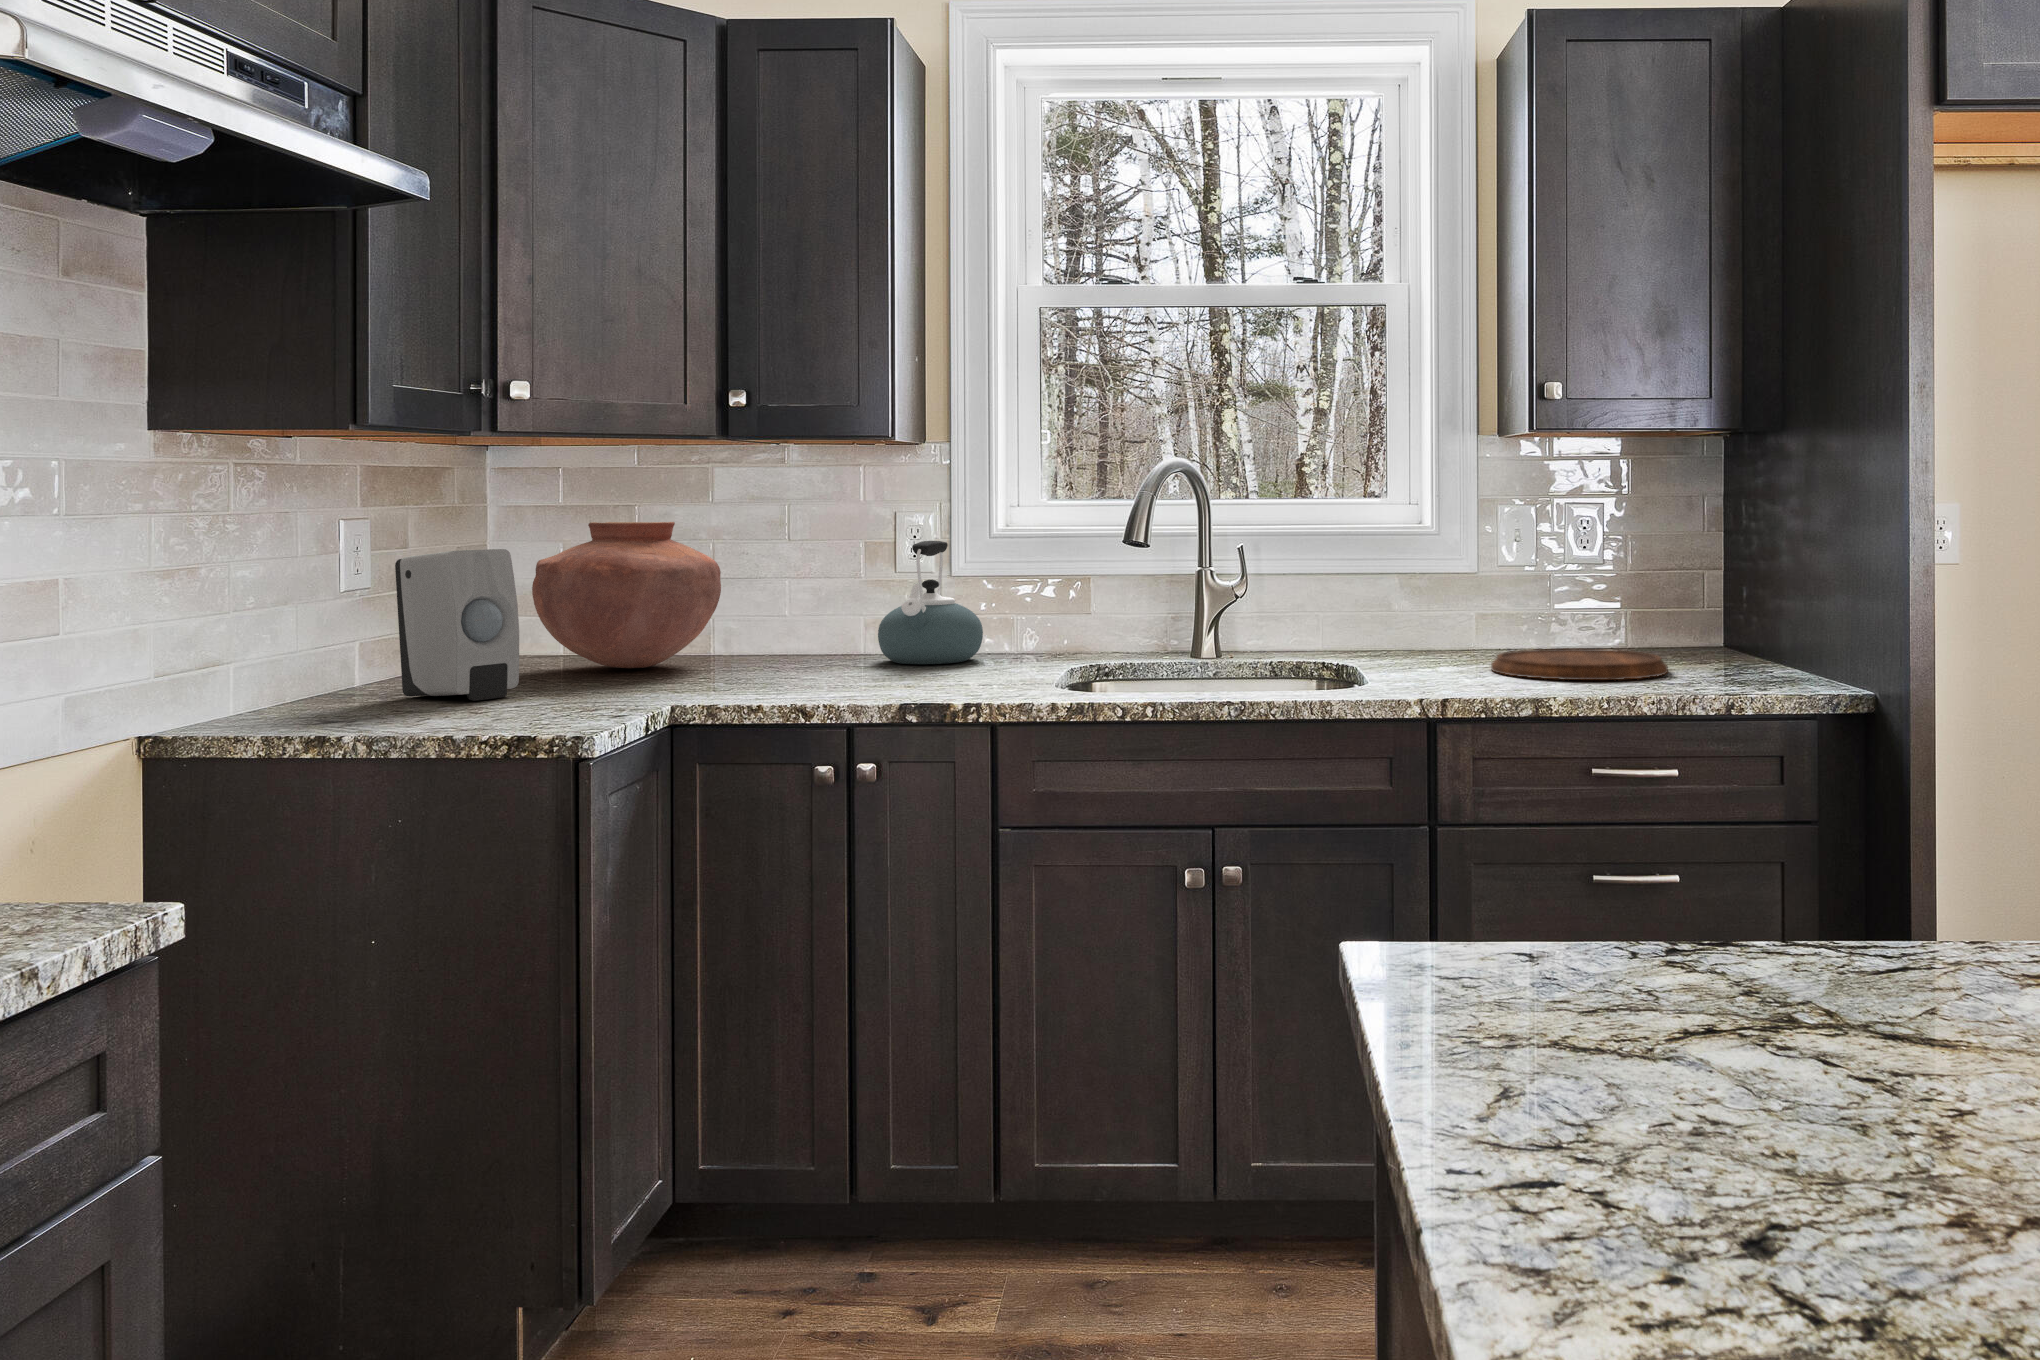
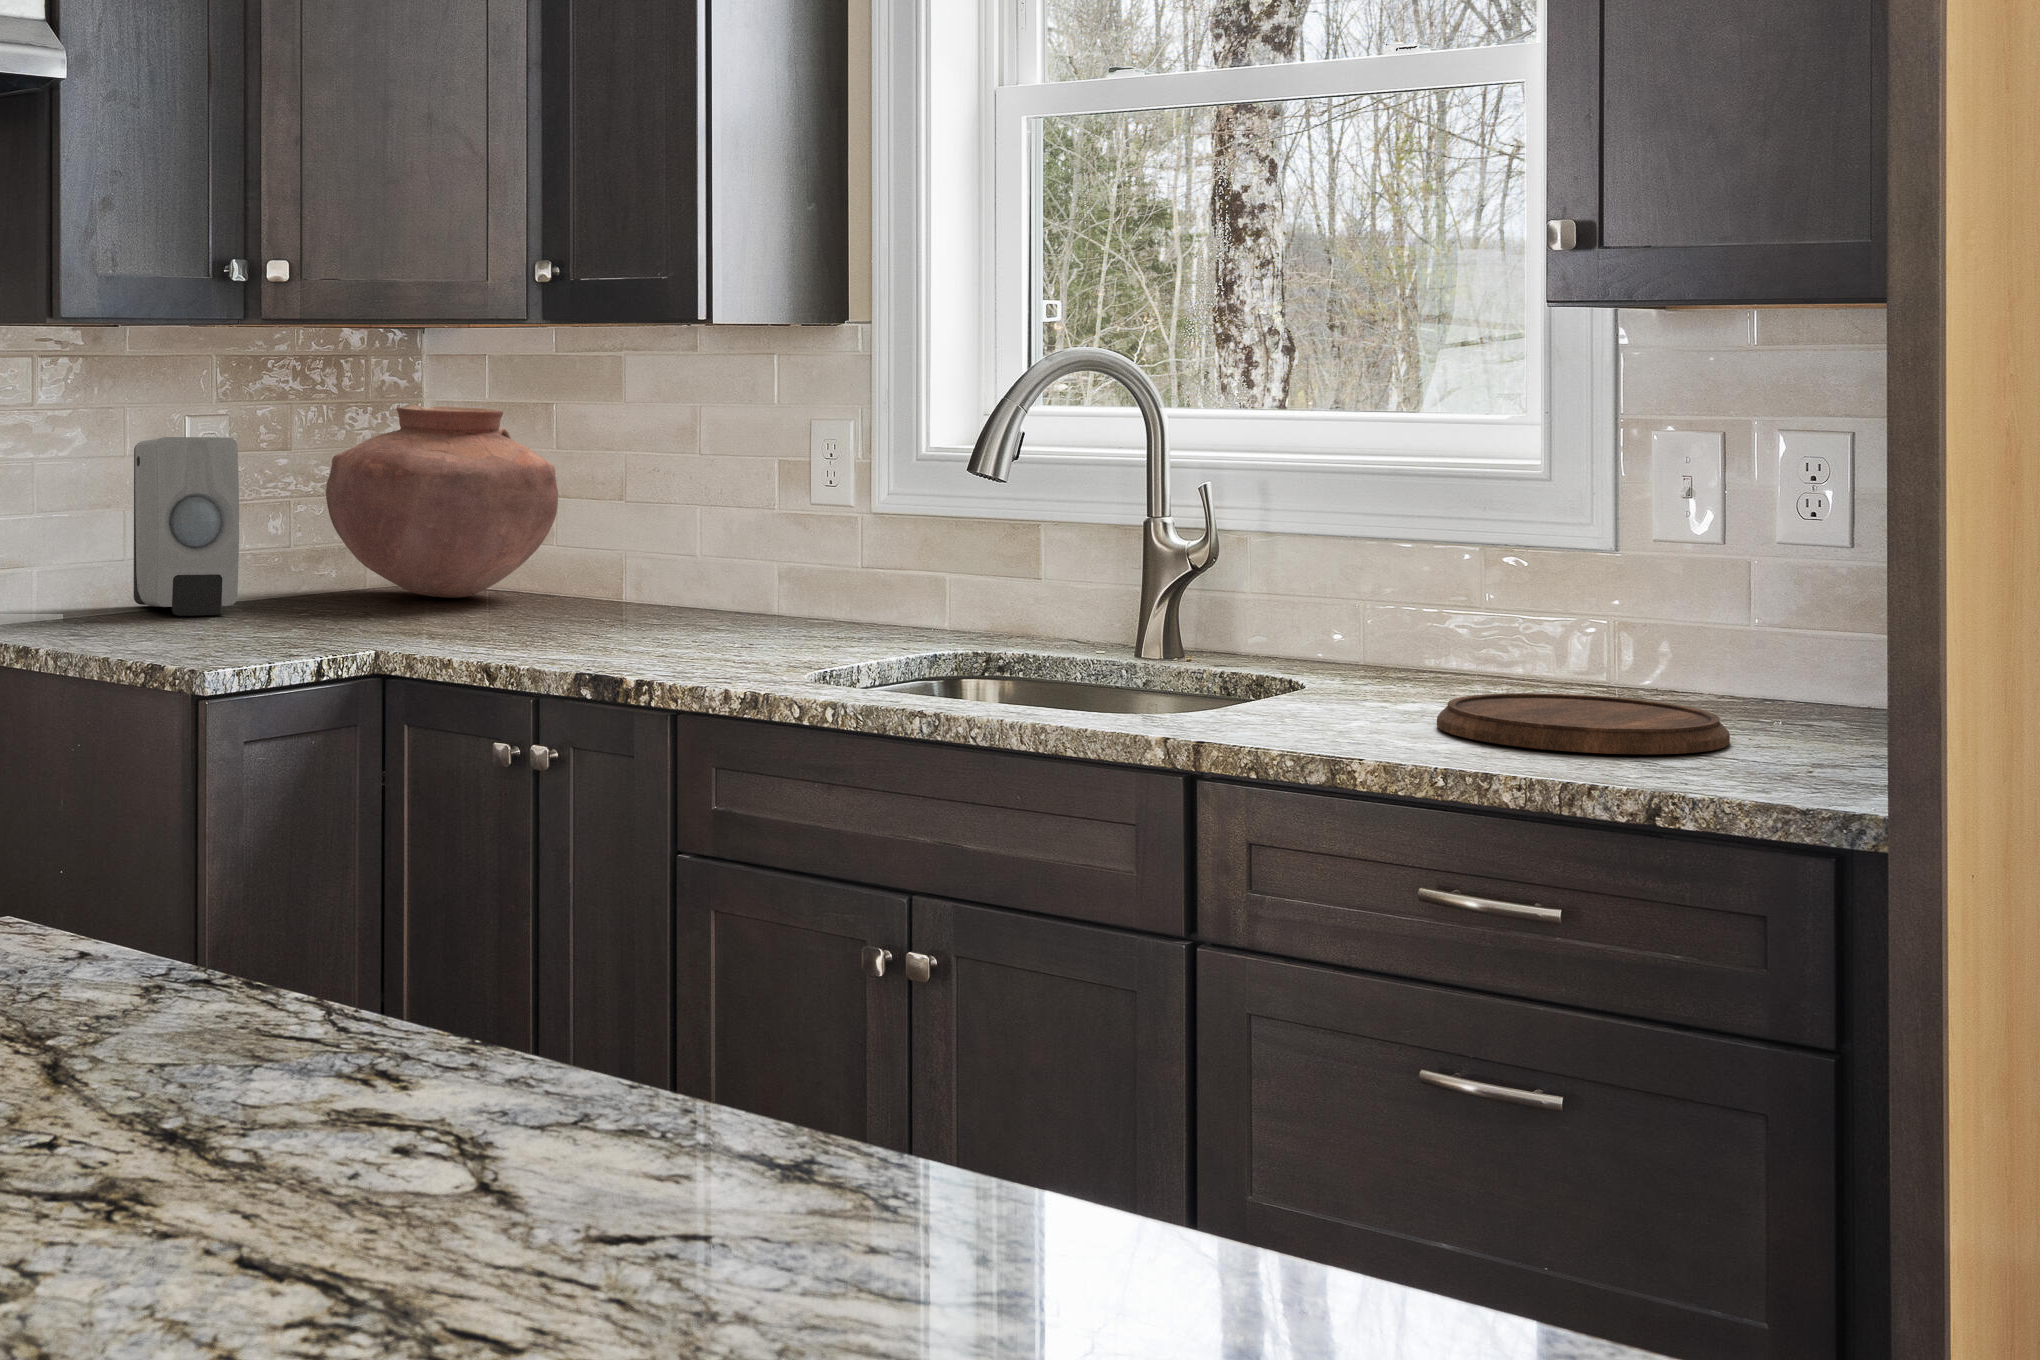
kettle: present [878,541,983,664] -> none [719,456,864,629]

